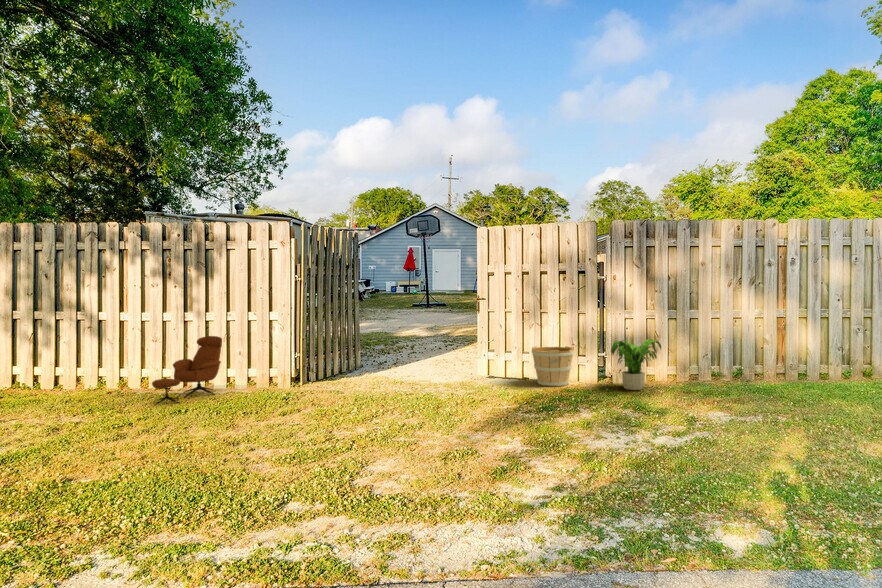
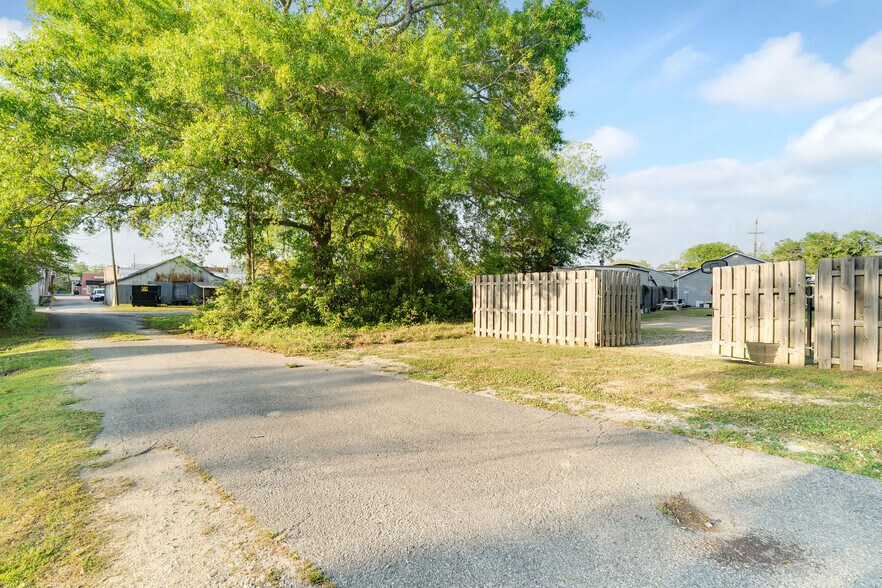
lounge chair: present [152,336,222,405] -> none [532,322,562,347]
potted plant: present [611,340,661,390] -> none [807,338,868,375]

